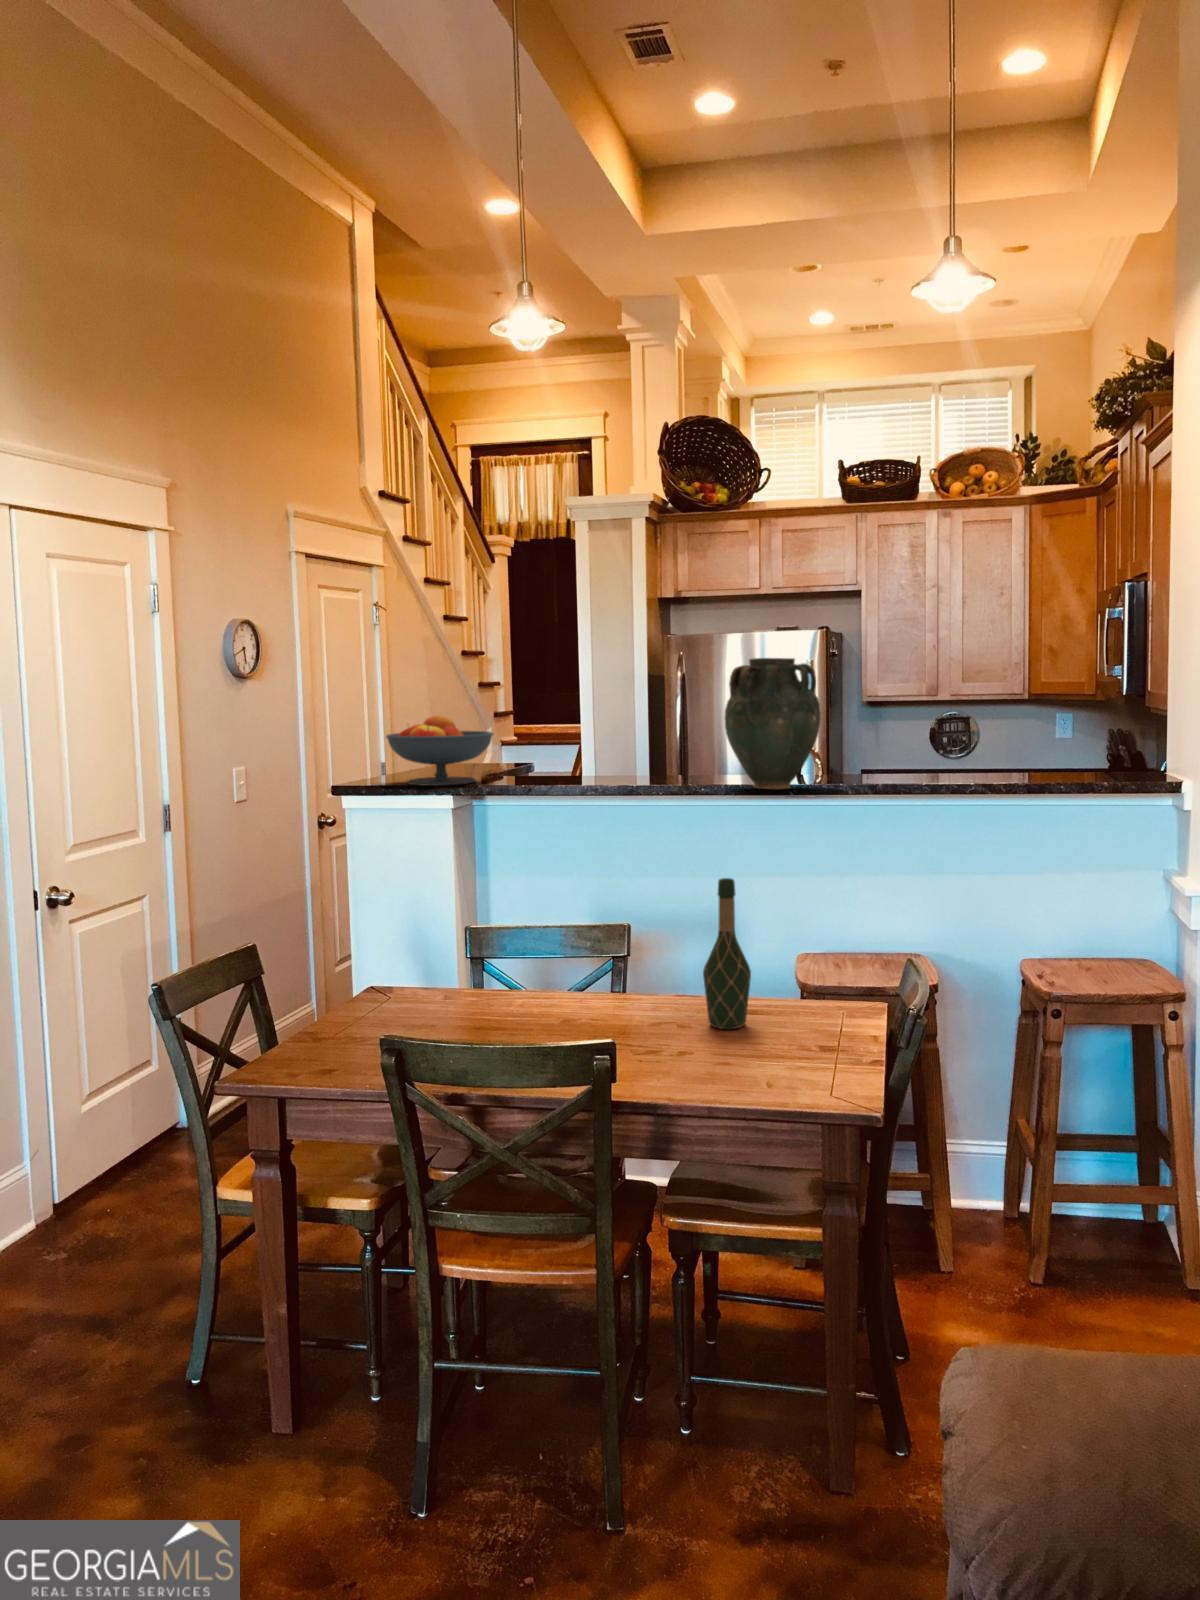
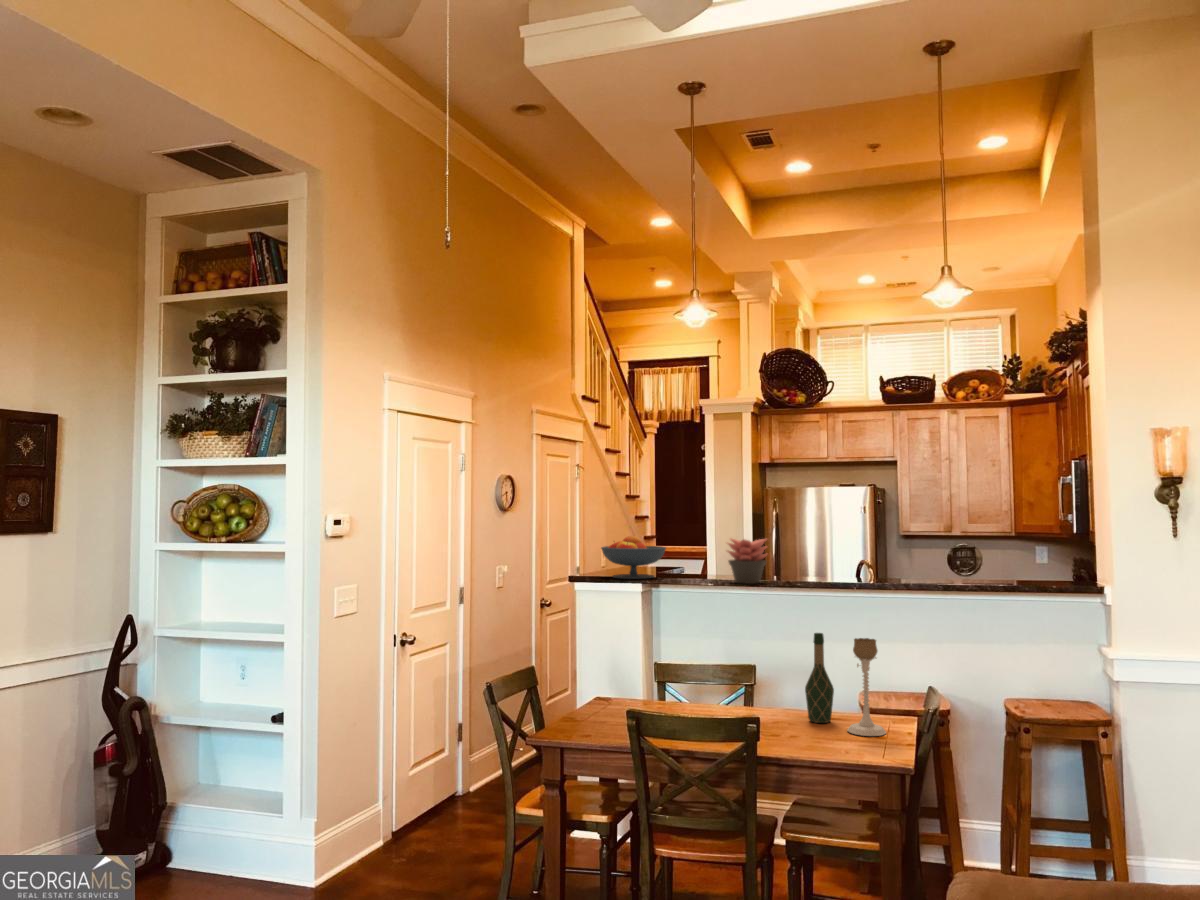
vase: present [724,658,821,789] -> none [812,505,872,586]
succulent plant: none [585,715,655,790] -> present [728,539,767,584]
candle holder: none [772,887,836,1054] -> present [847,638,886,736]

